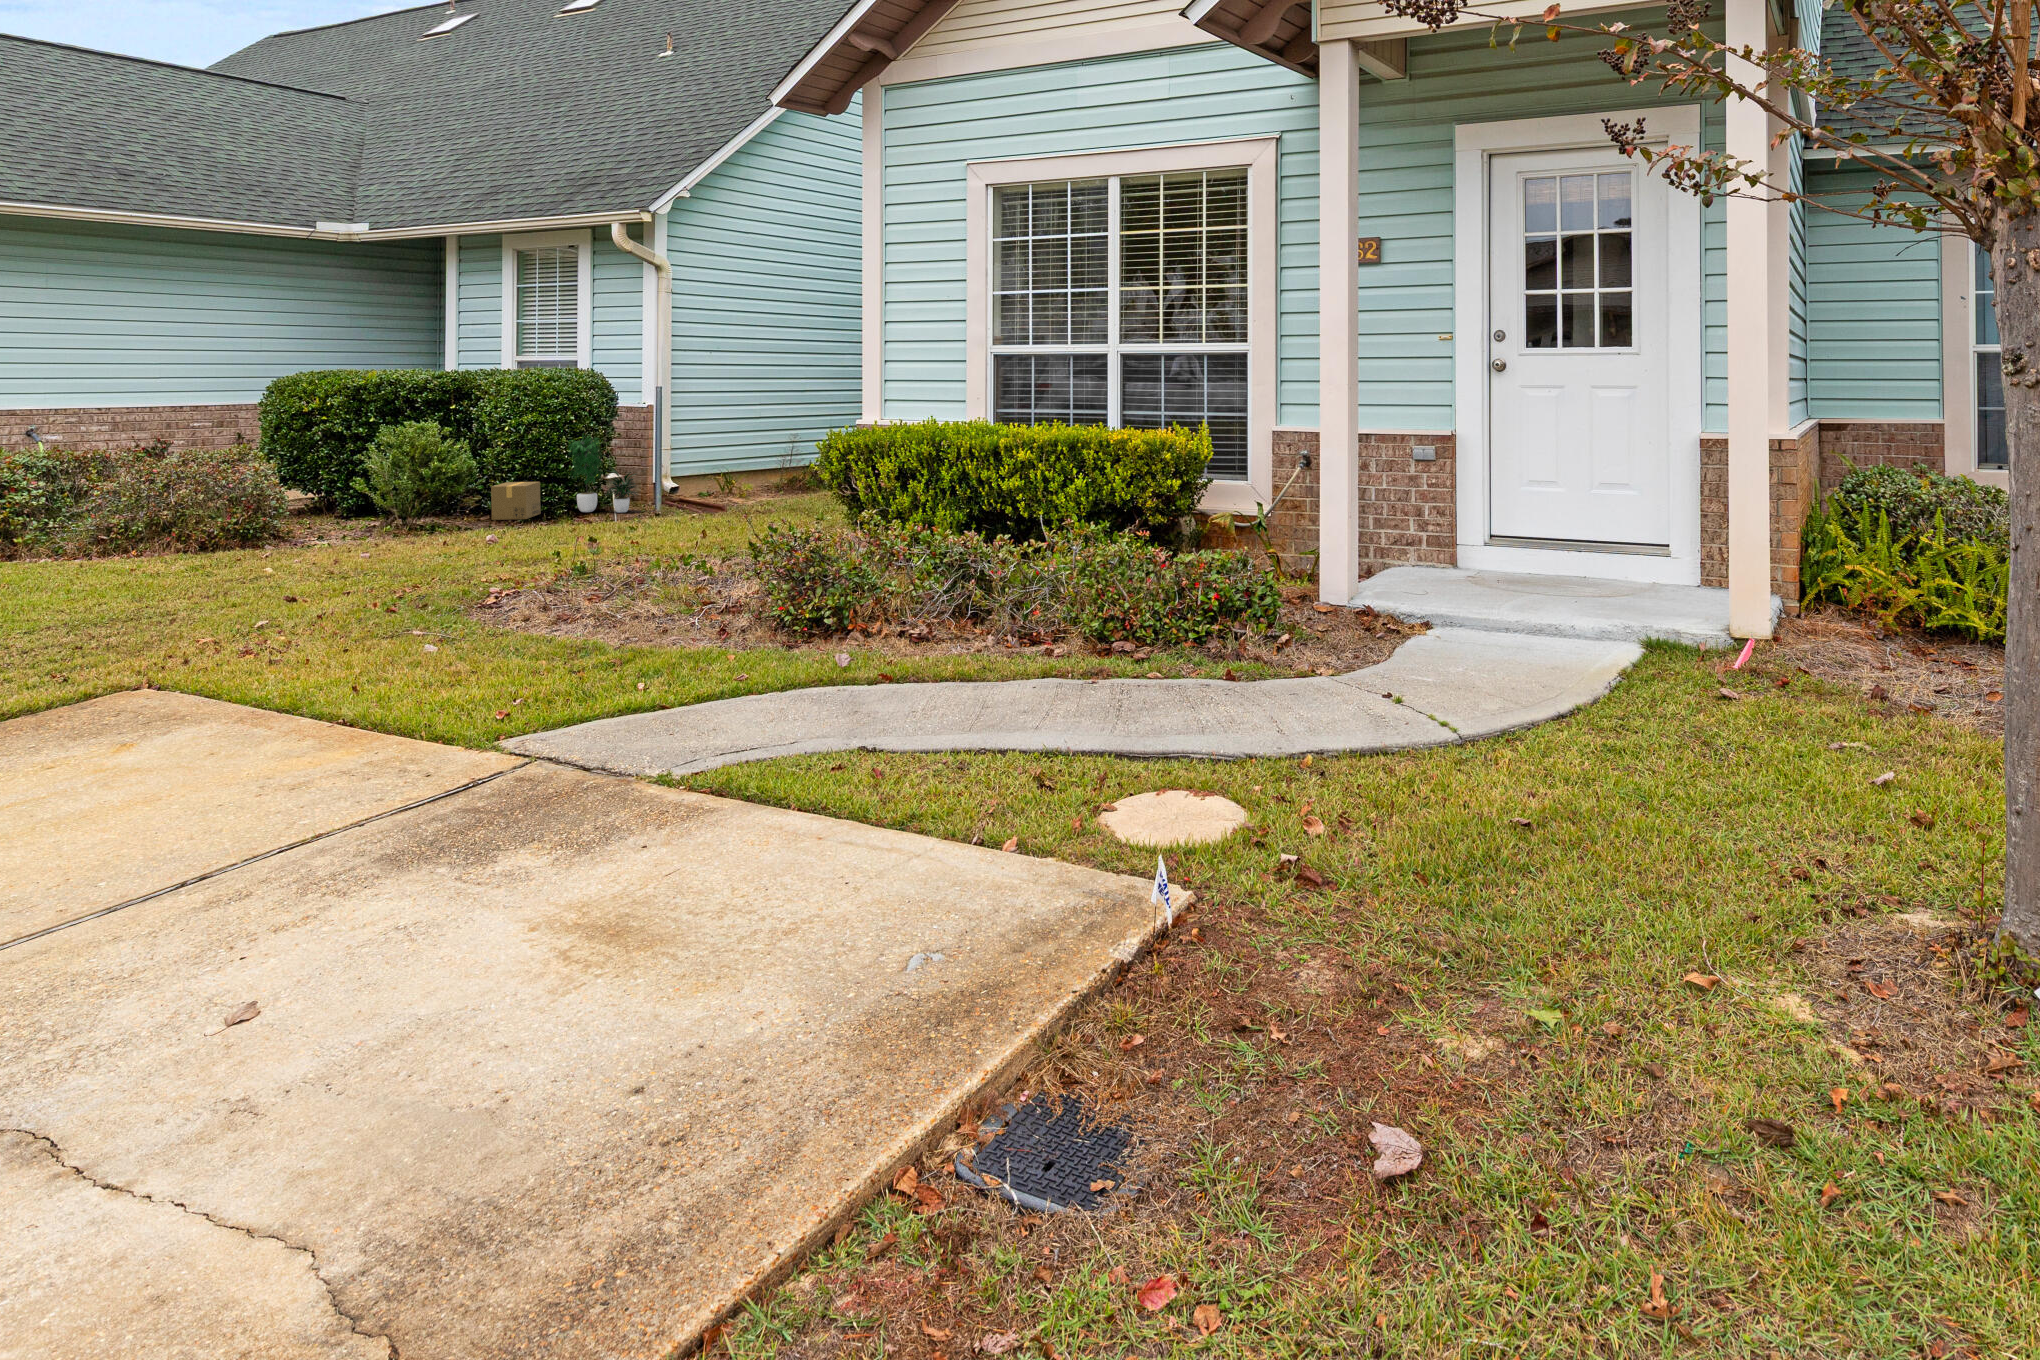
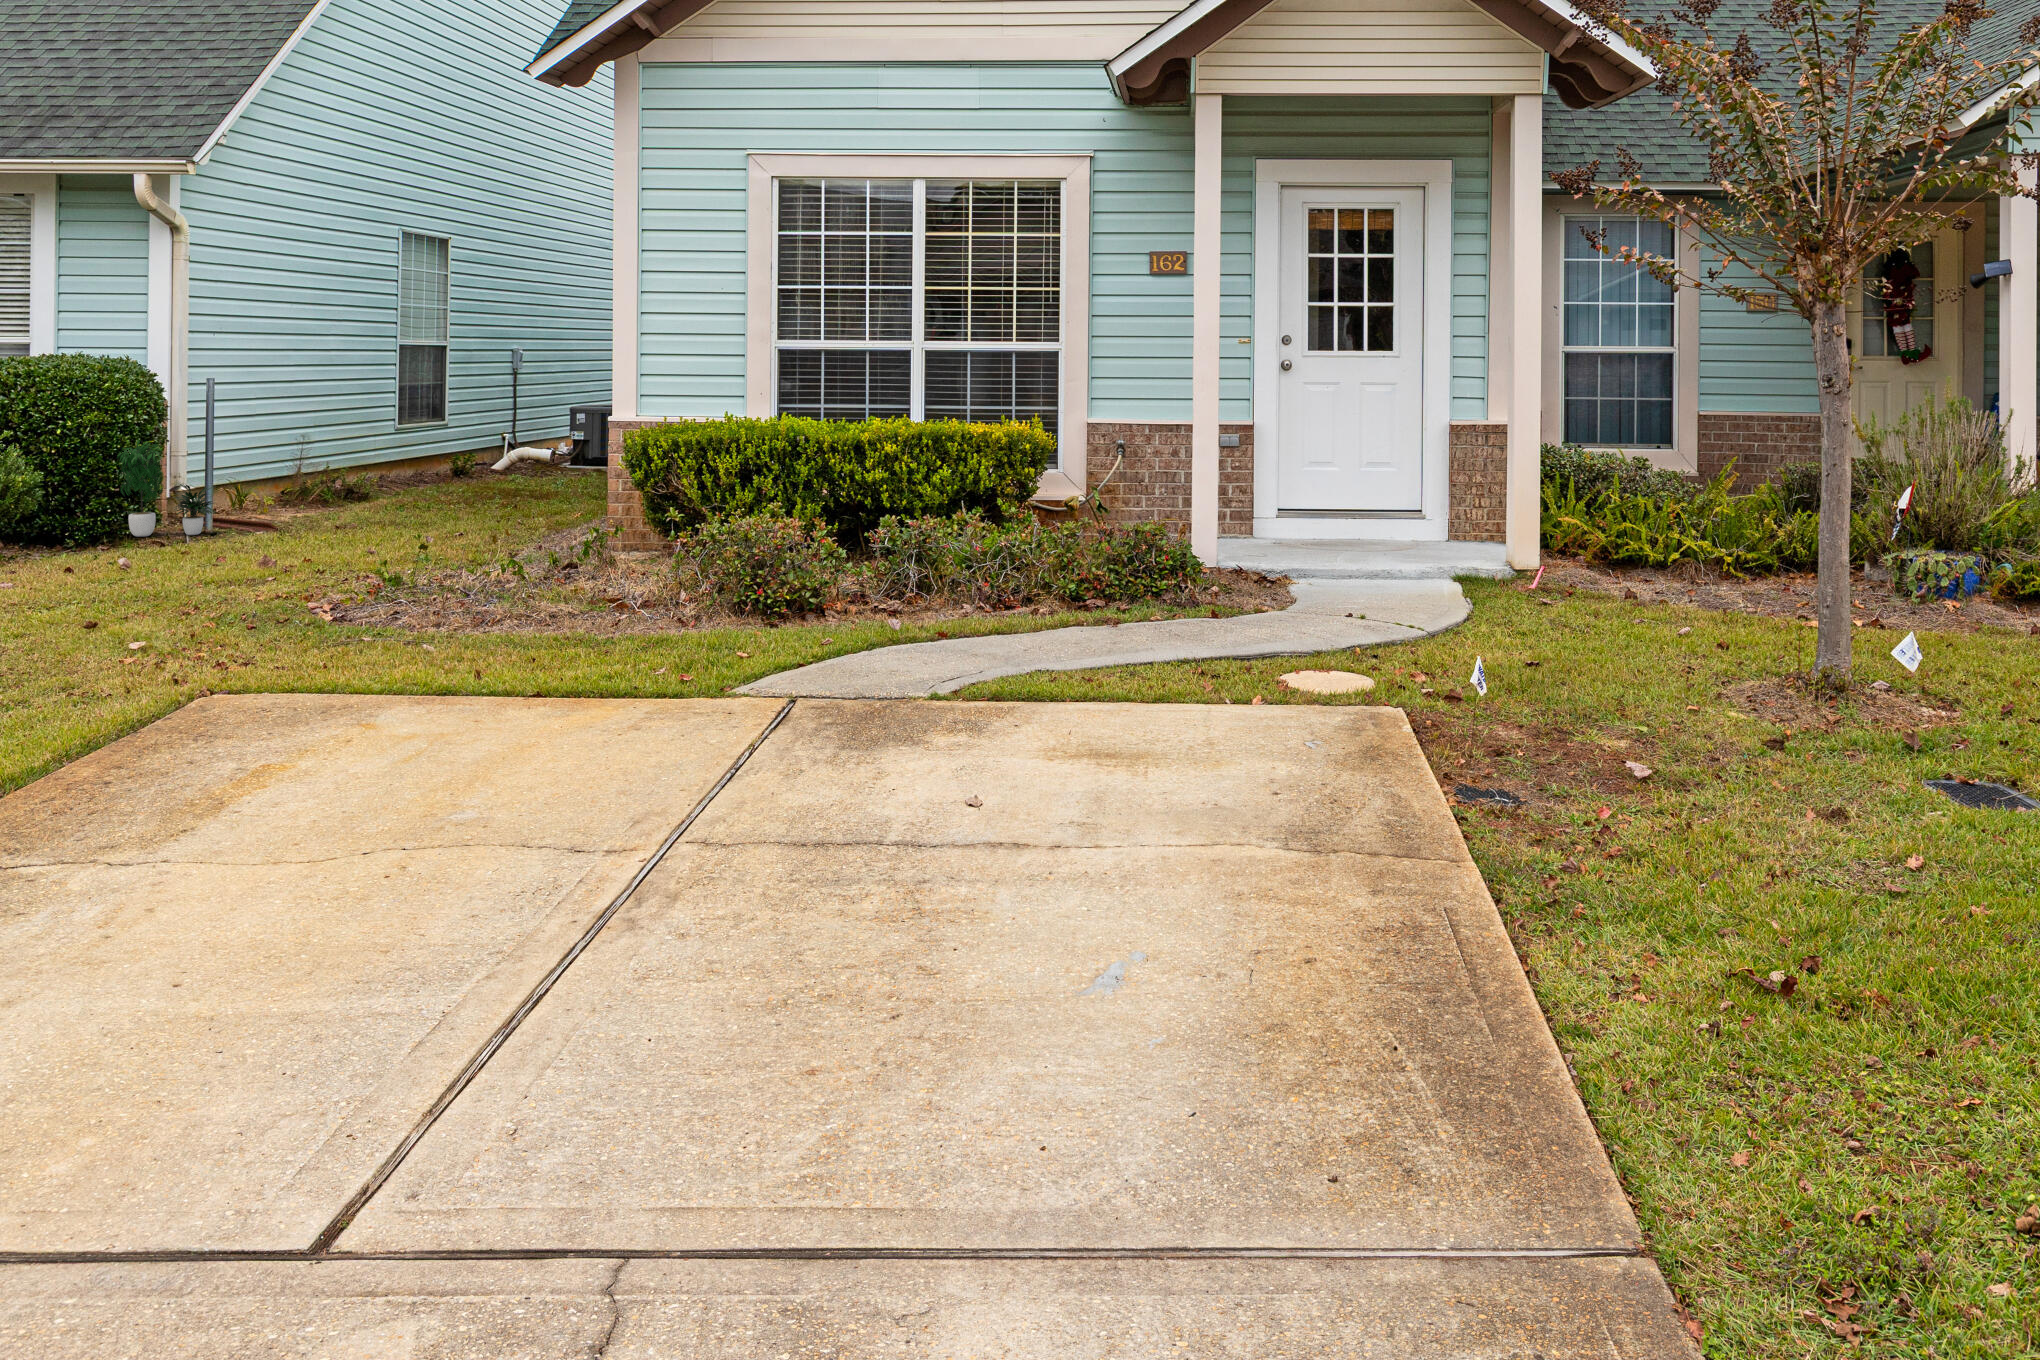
cardboard box: present [491,482,541,520] -> none [31,501,81,550]

